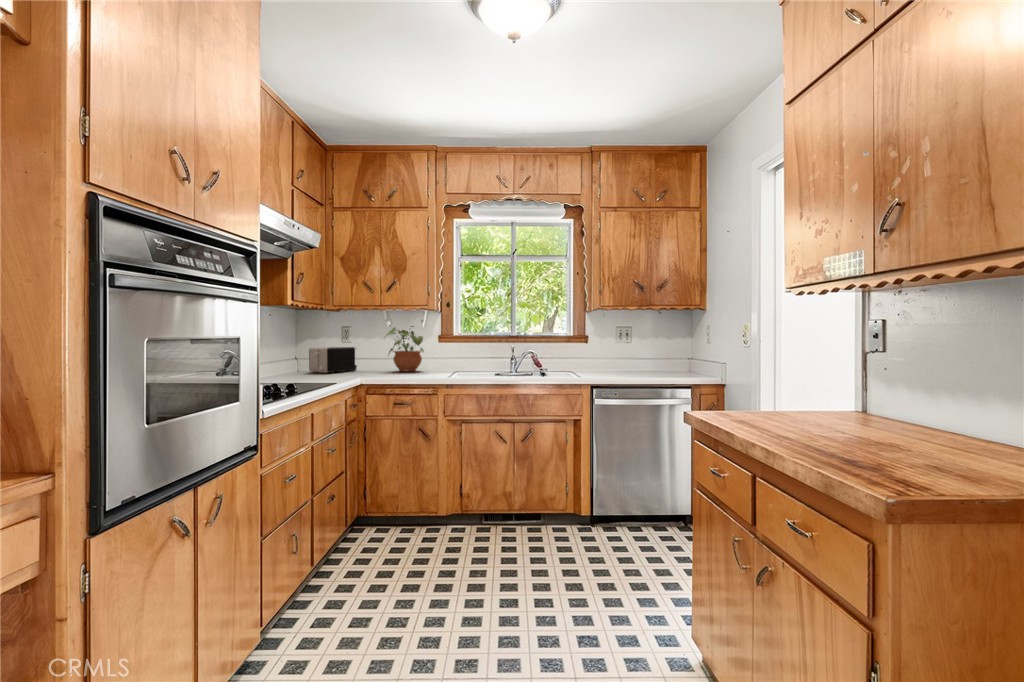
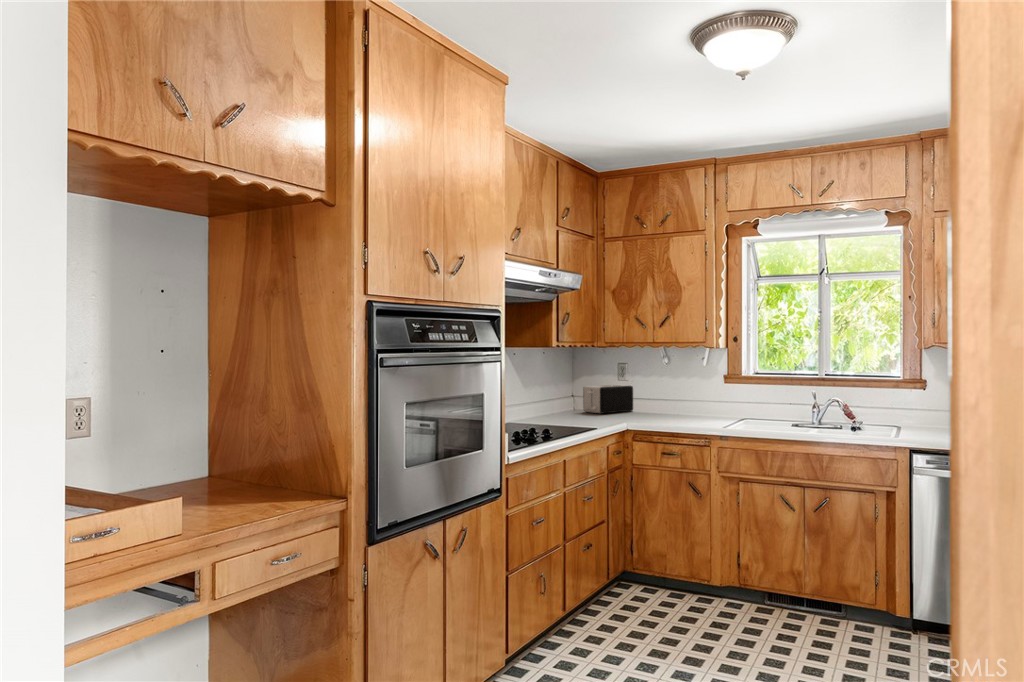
potted plant: present [387,326,424,372] -> none [661,358,707,415]

